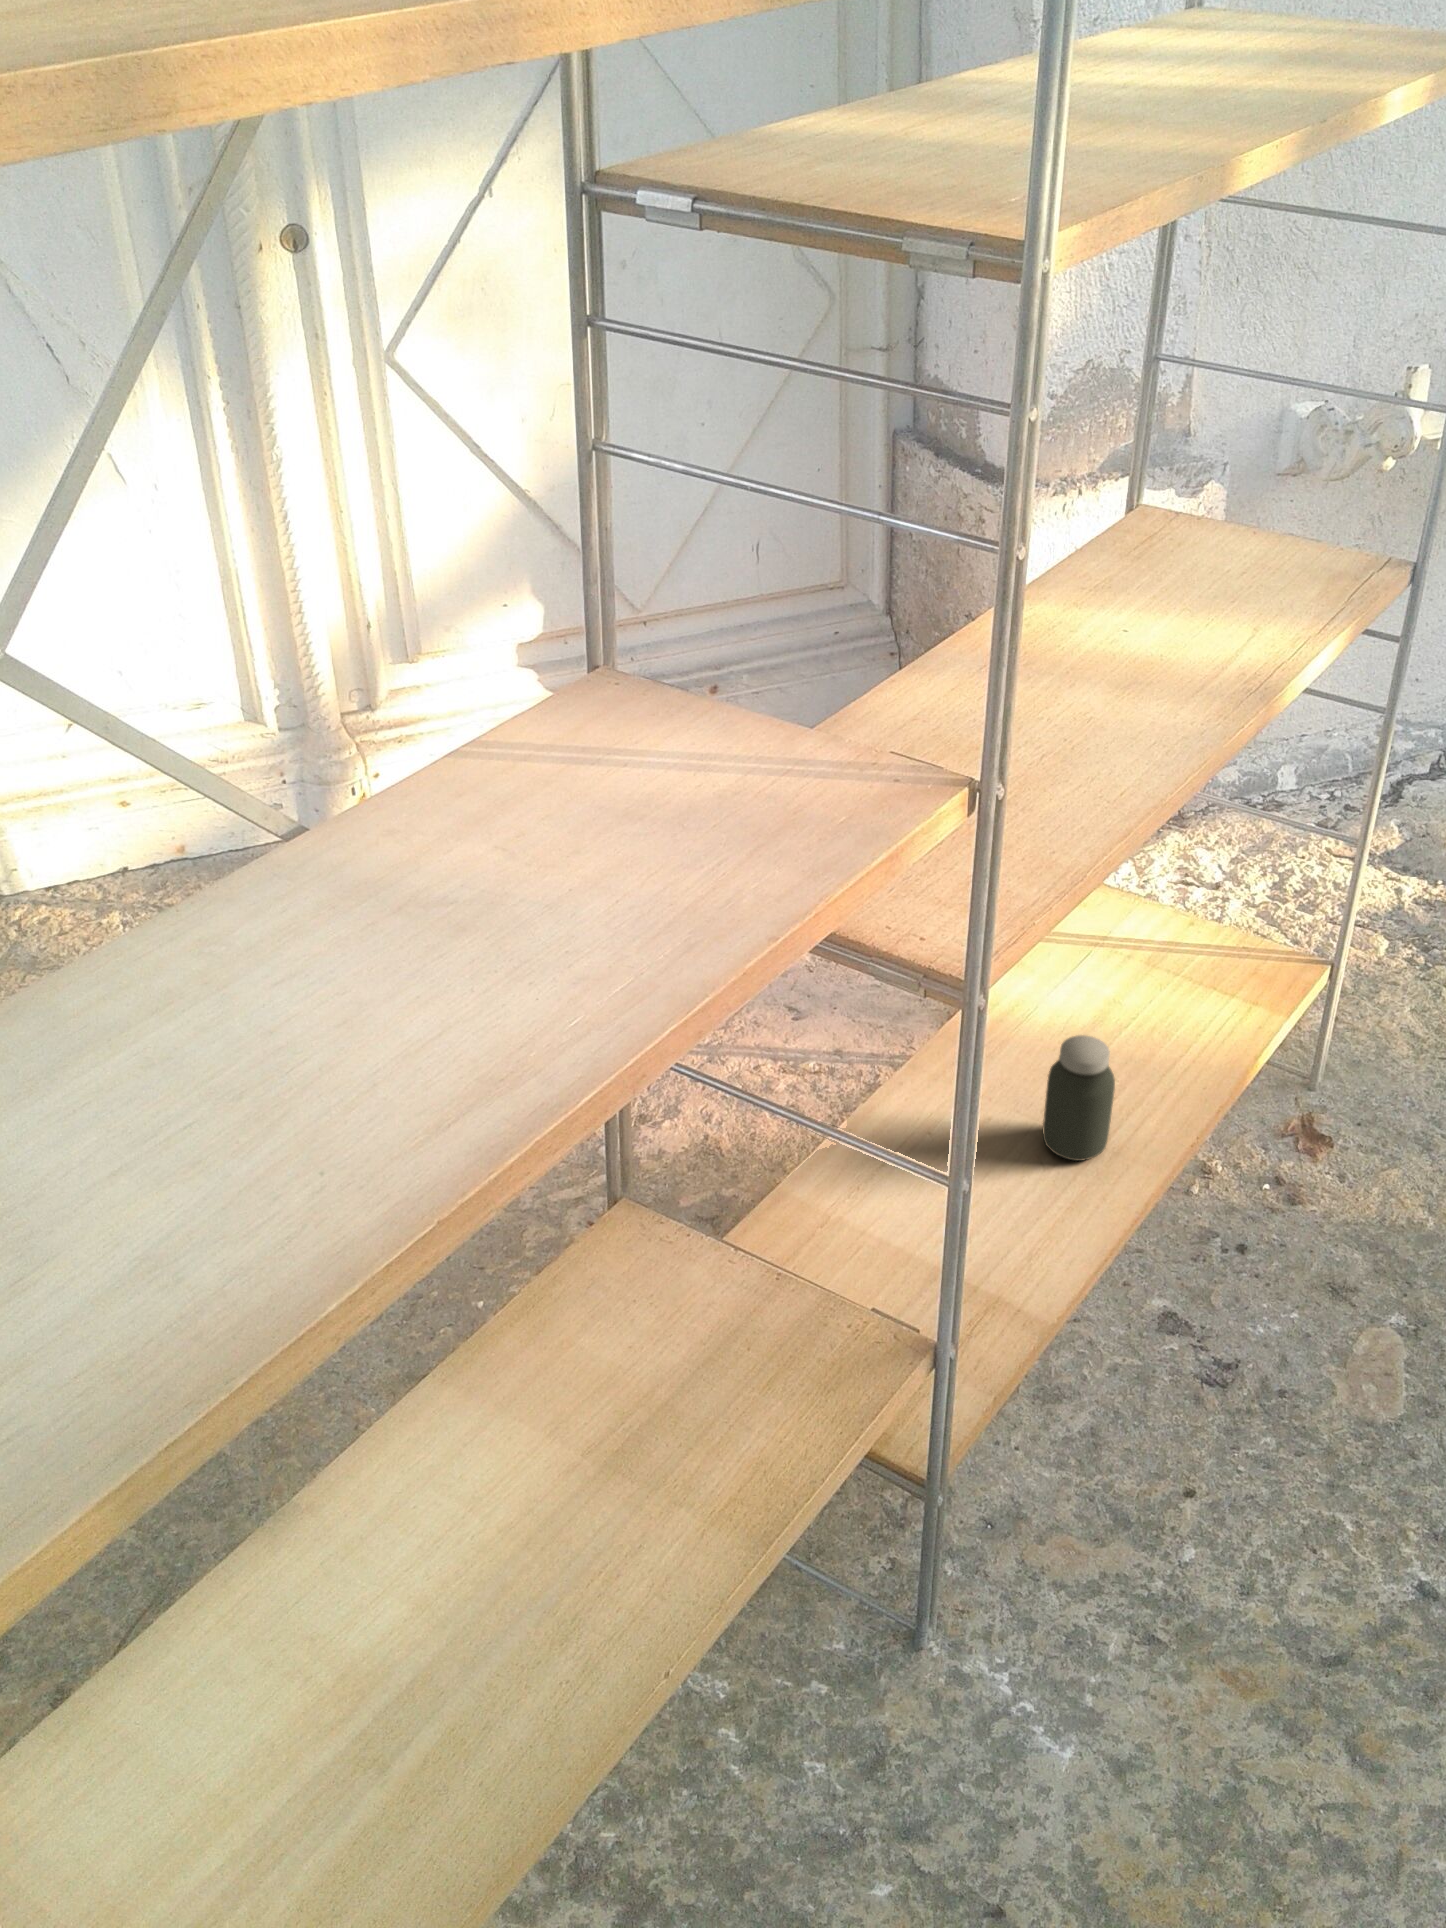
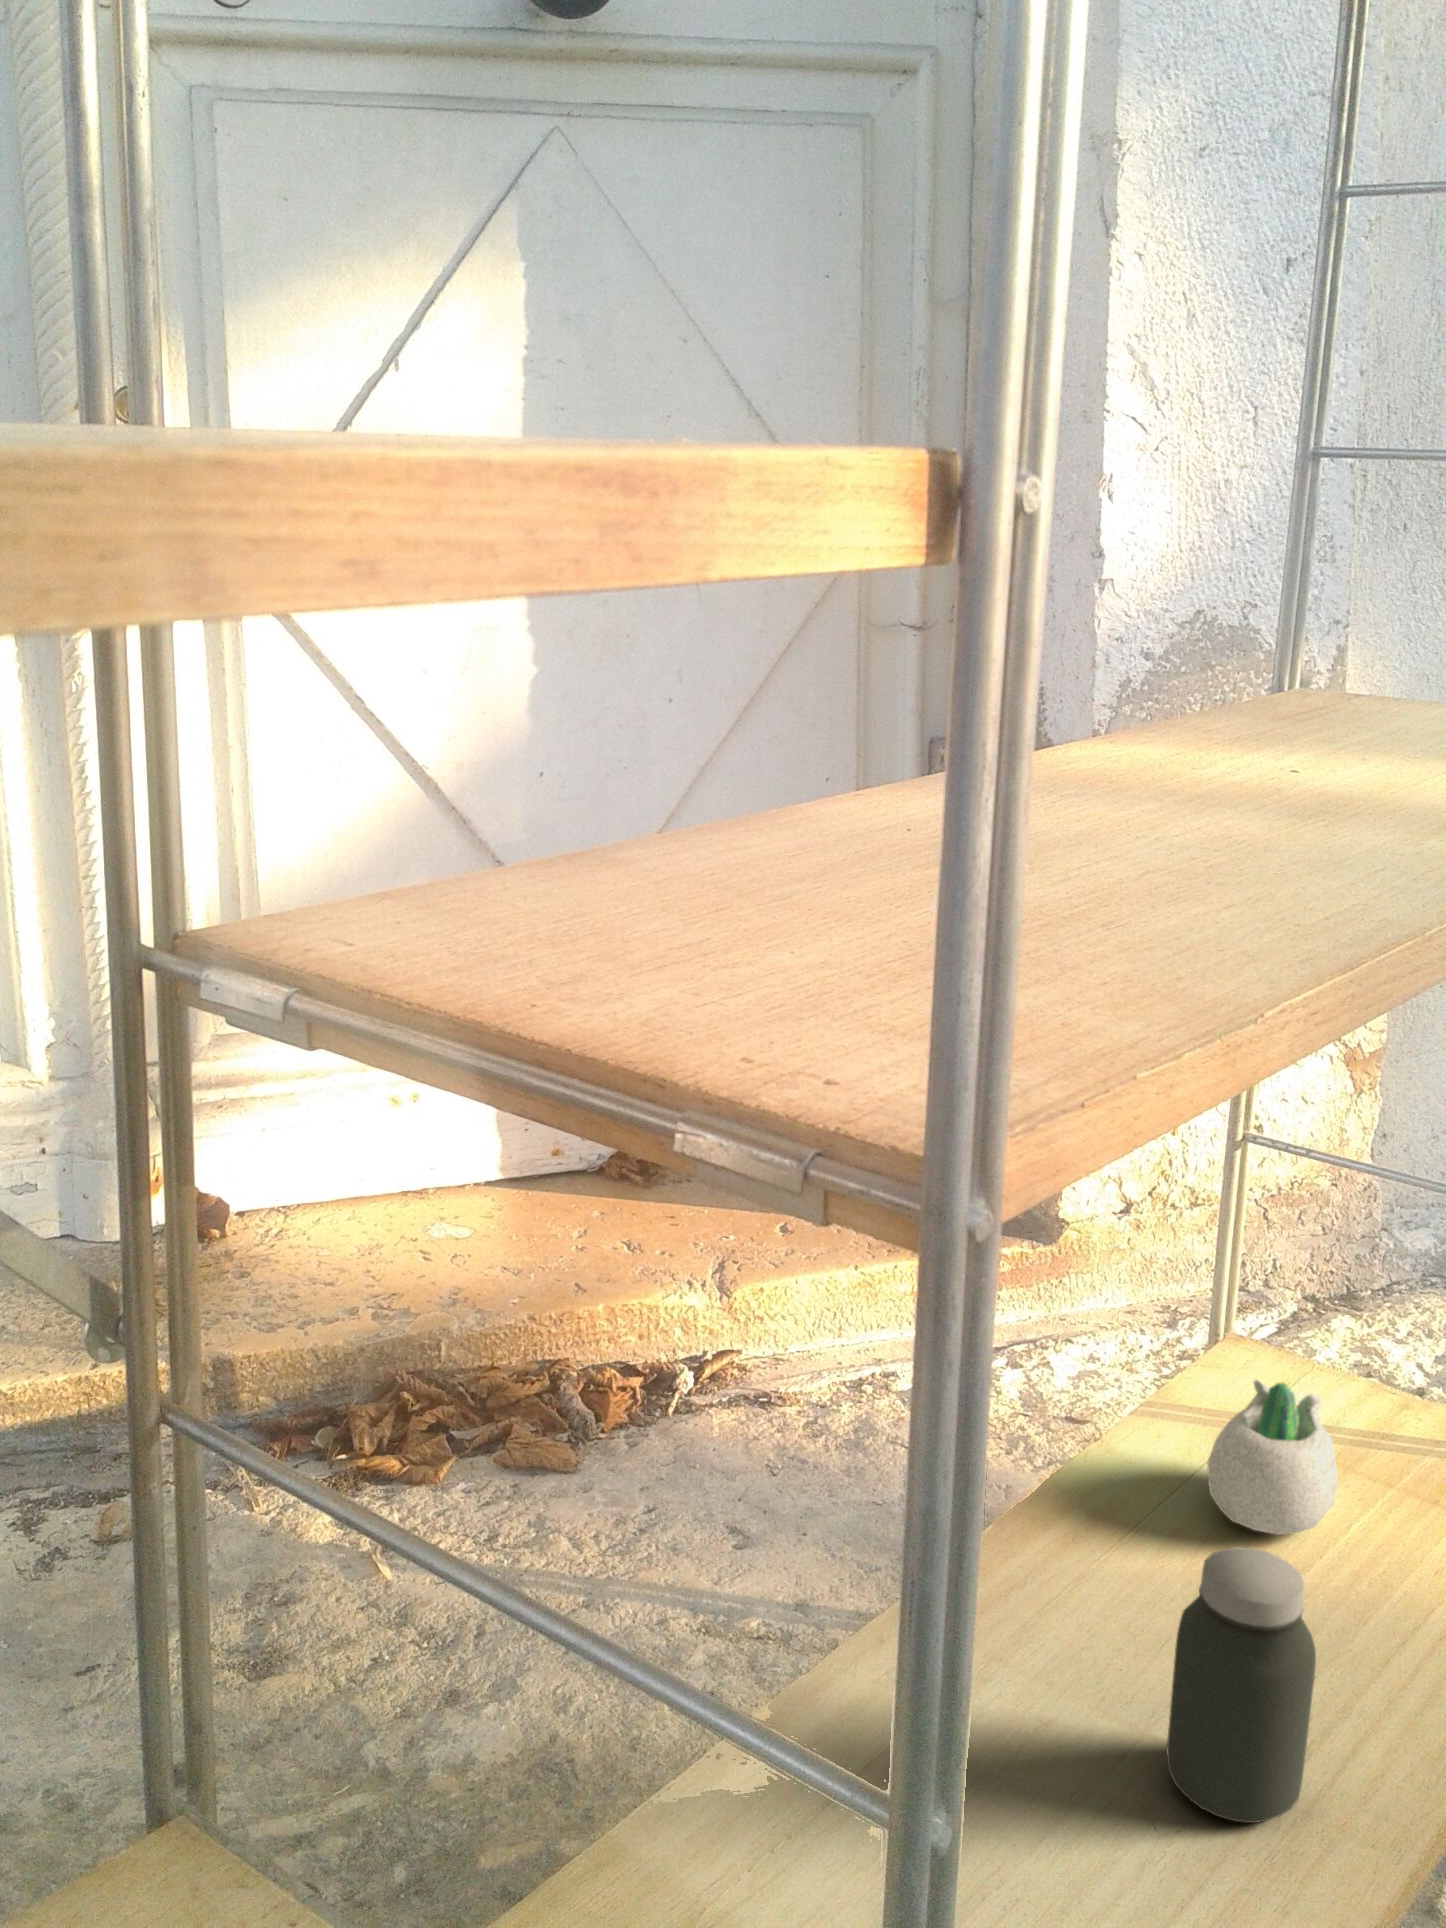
succulent planter: none [1072,924,1144,1009] -> present [1207,1380,1337,1535]

